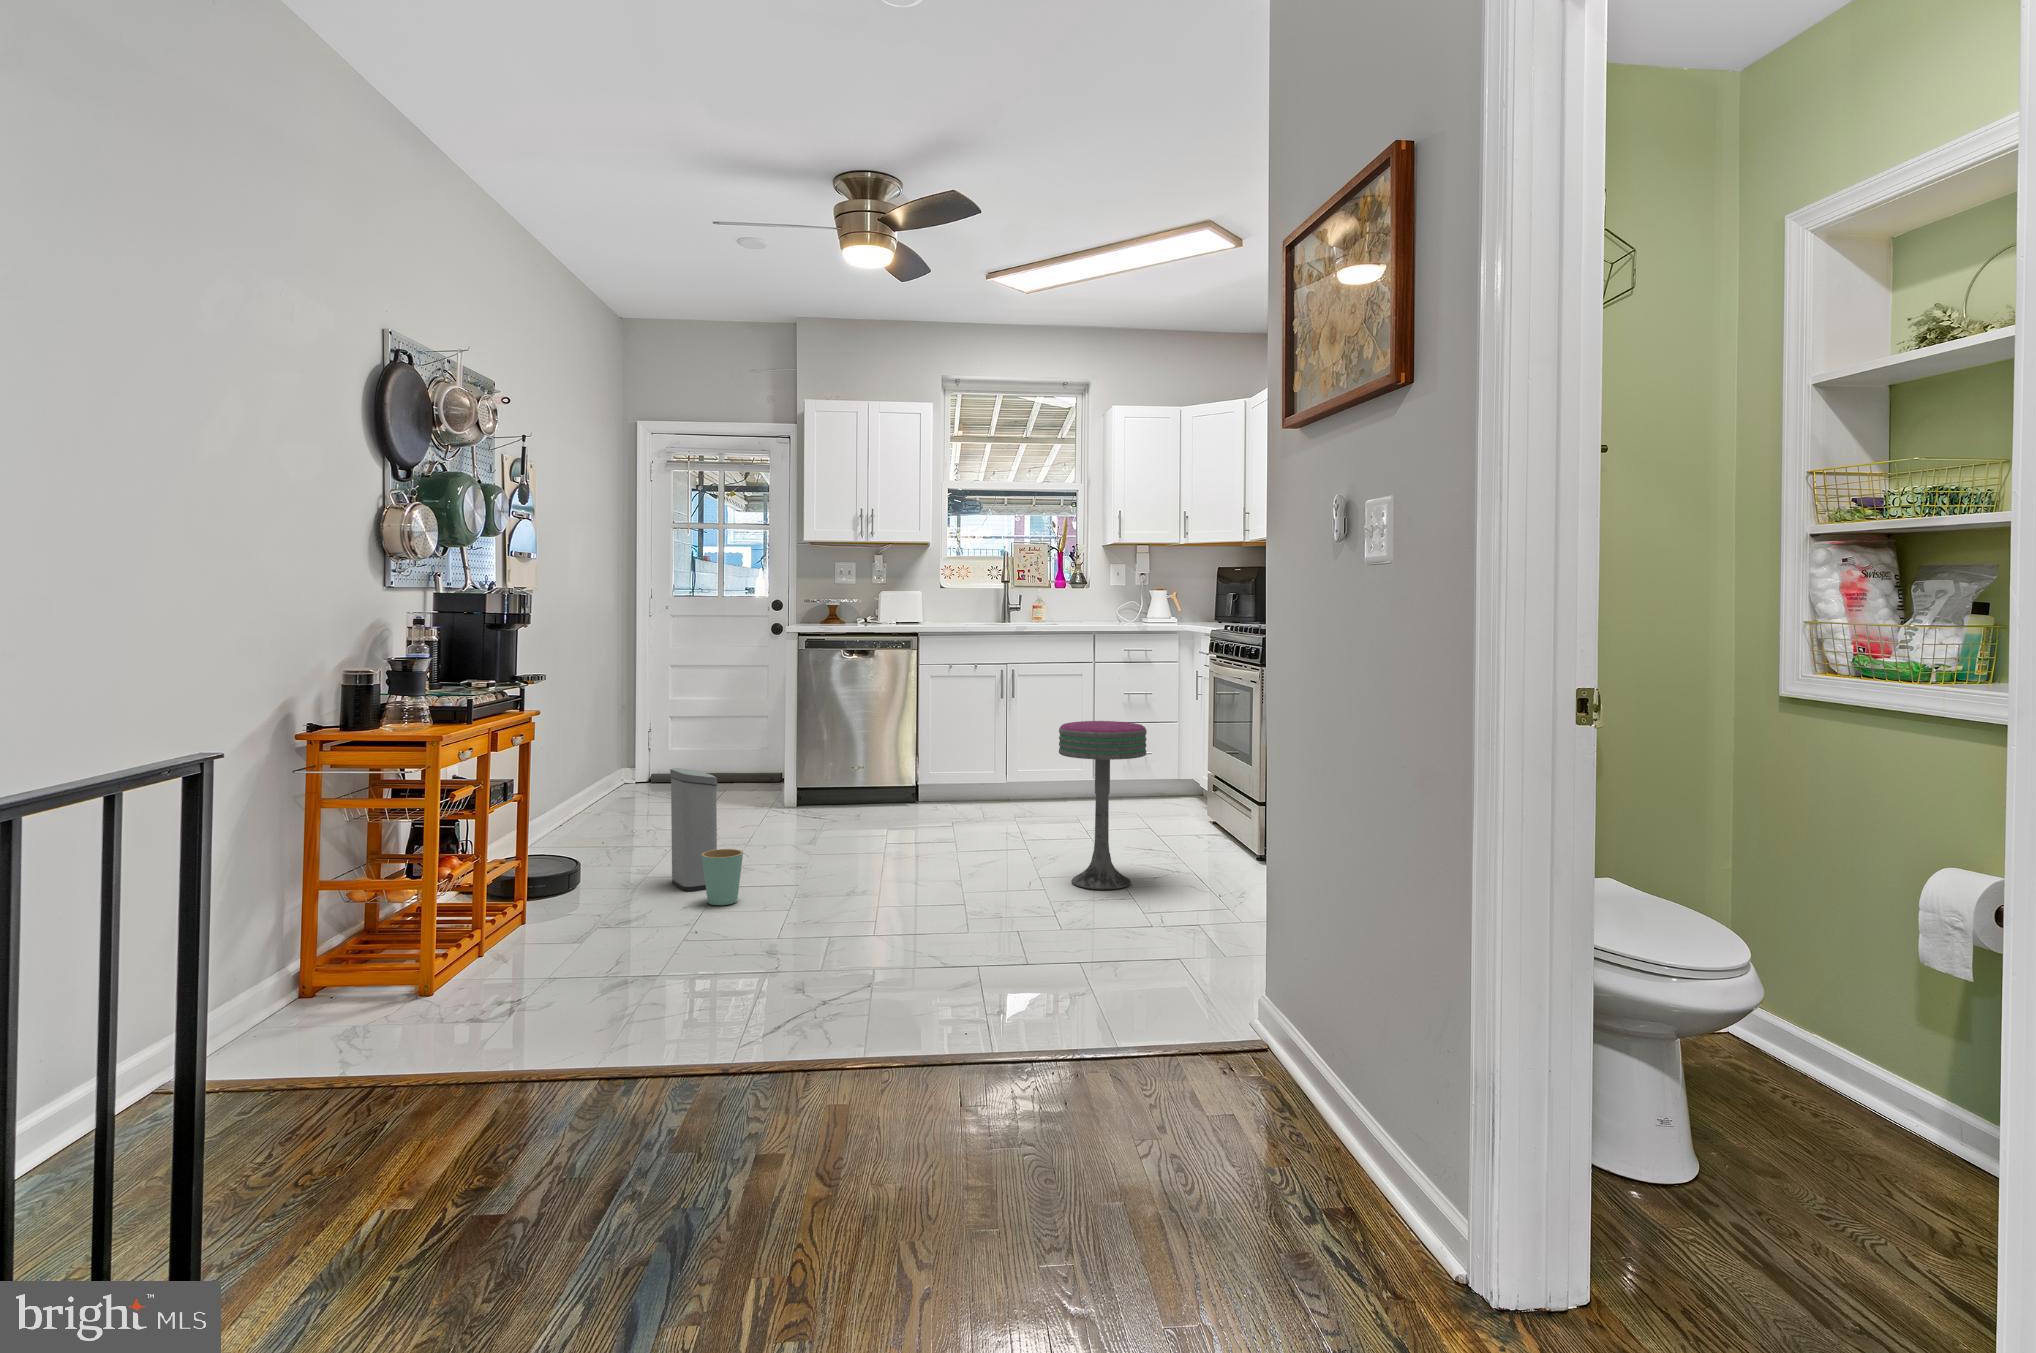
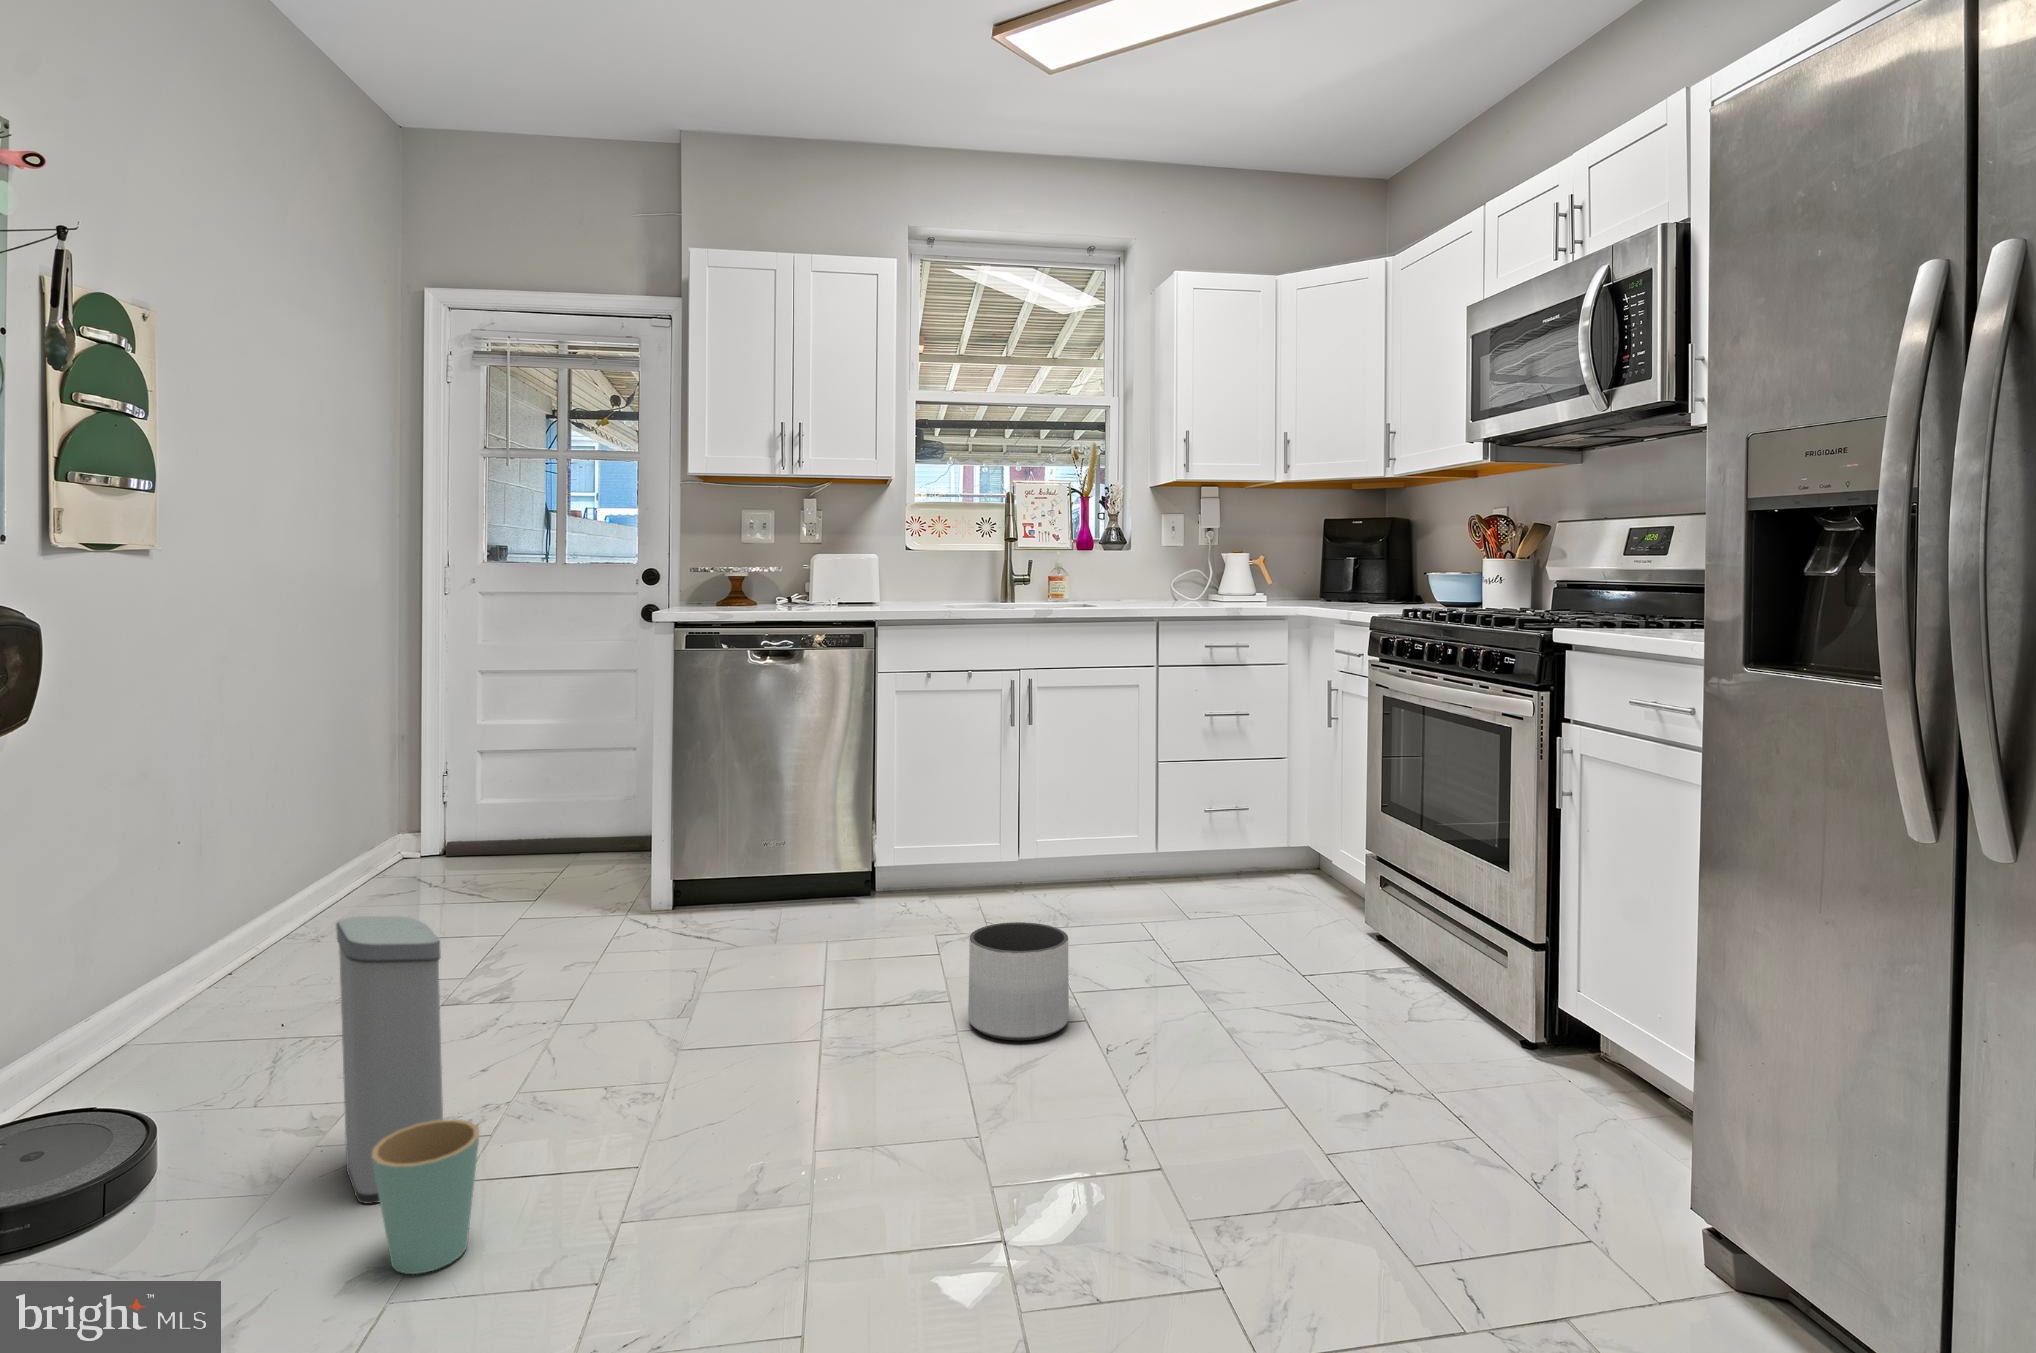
bar stool: present [1059,721,1147,890] -> none [1182,797,1371,1166]
planter: none [964,799,1018,855] -> present [968,922,1069,1041]

